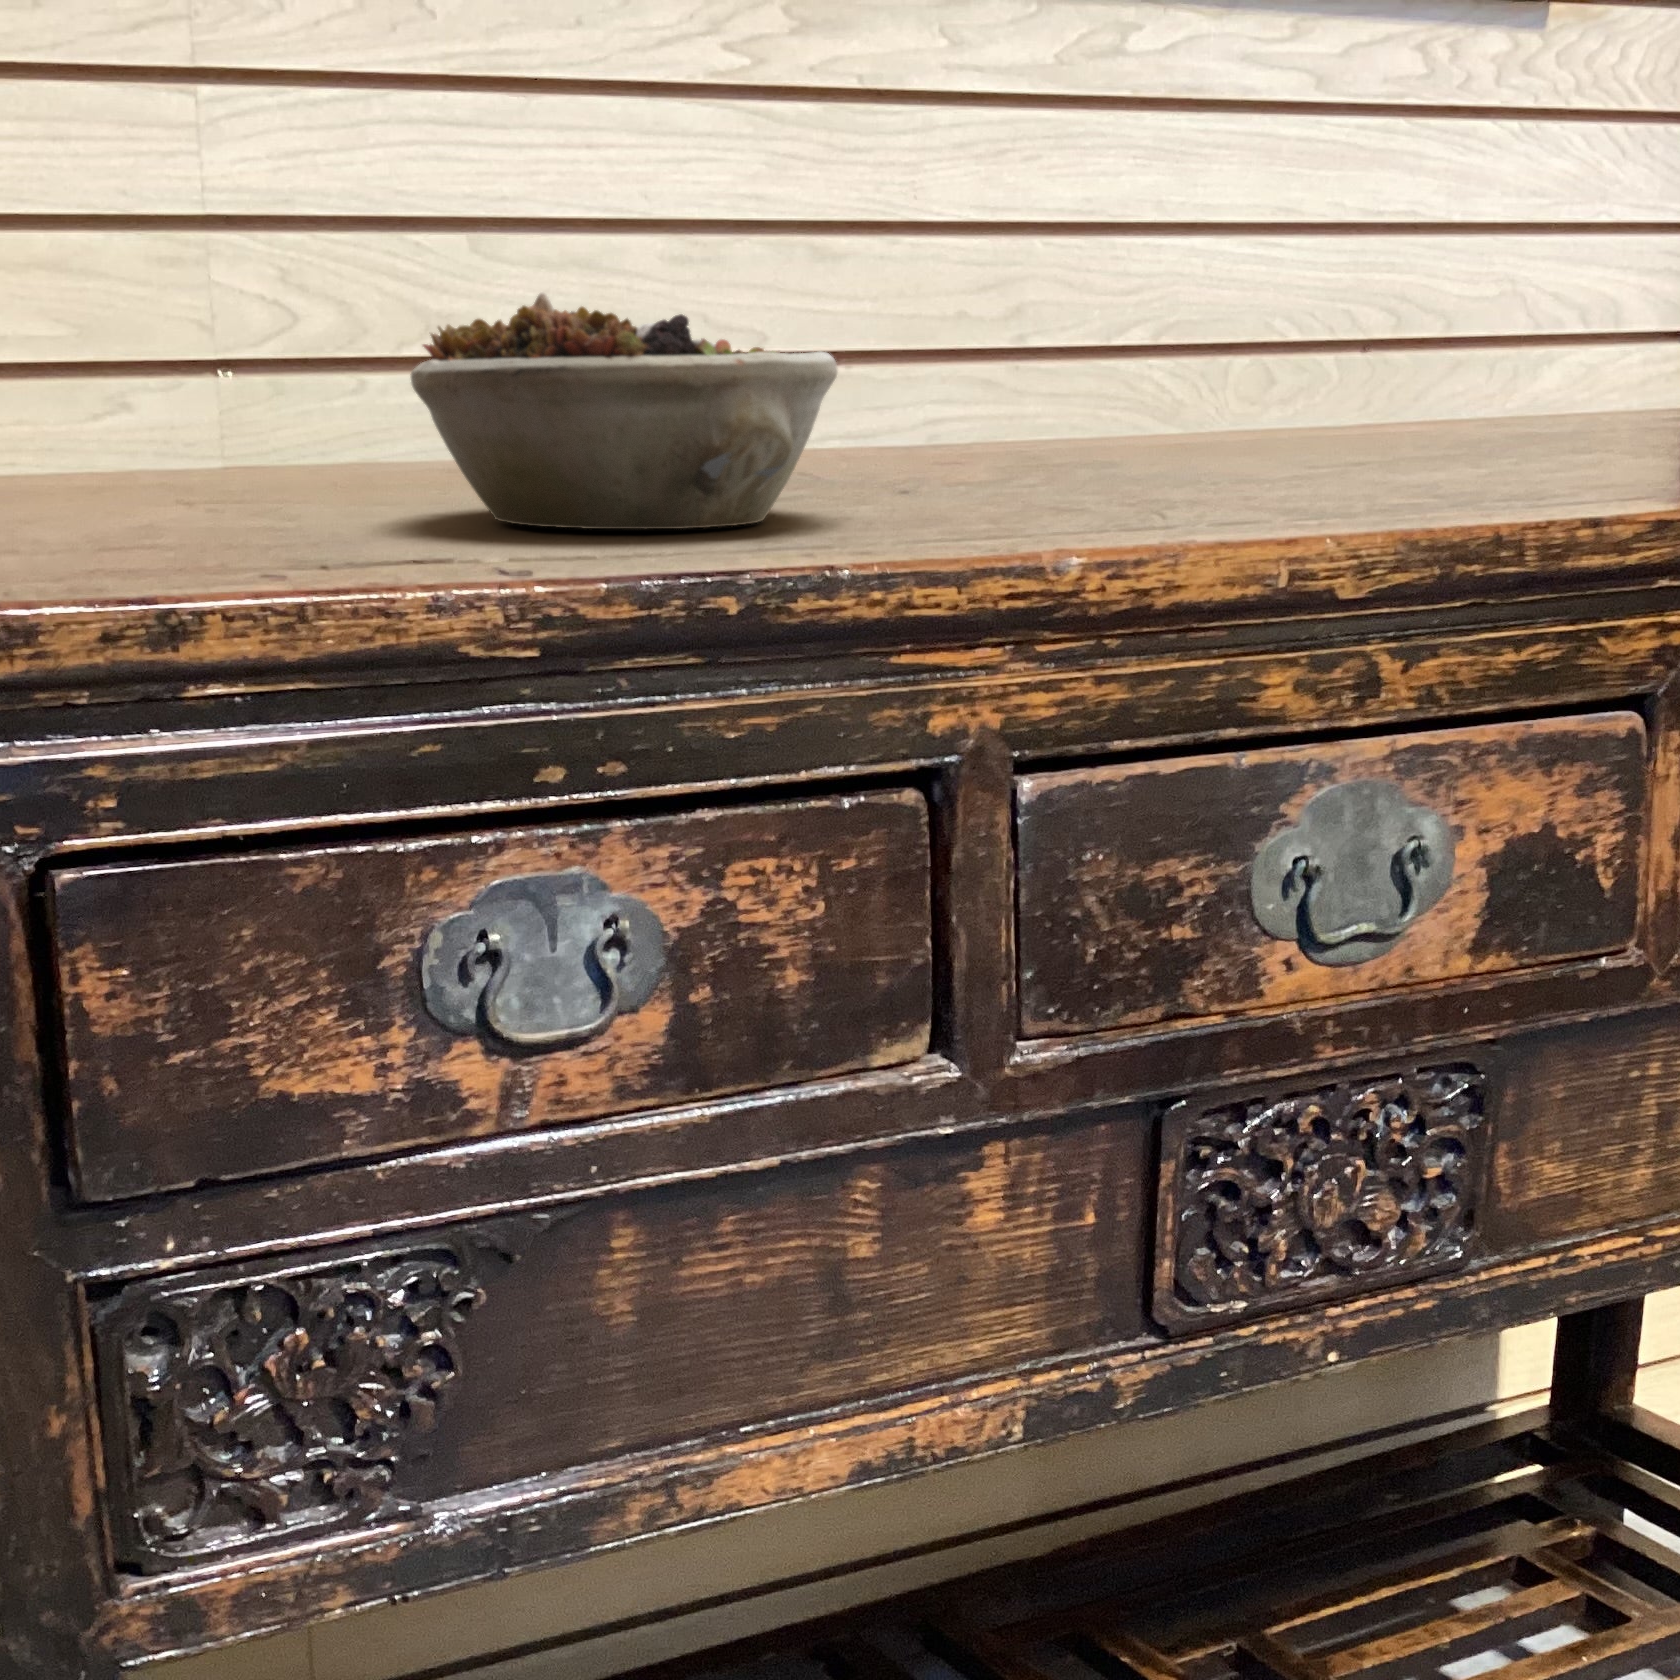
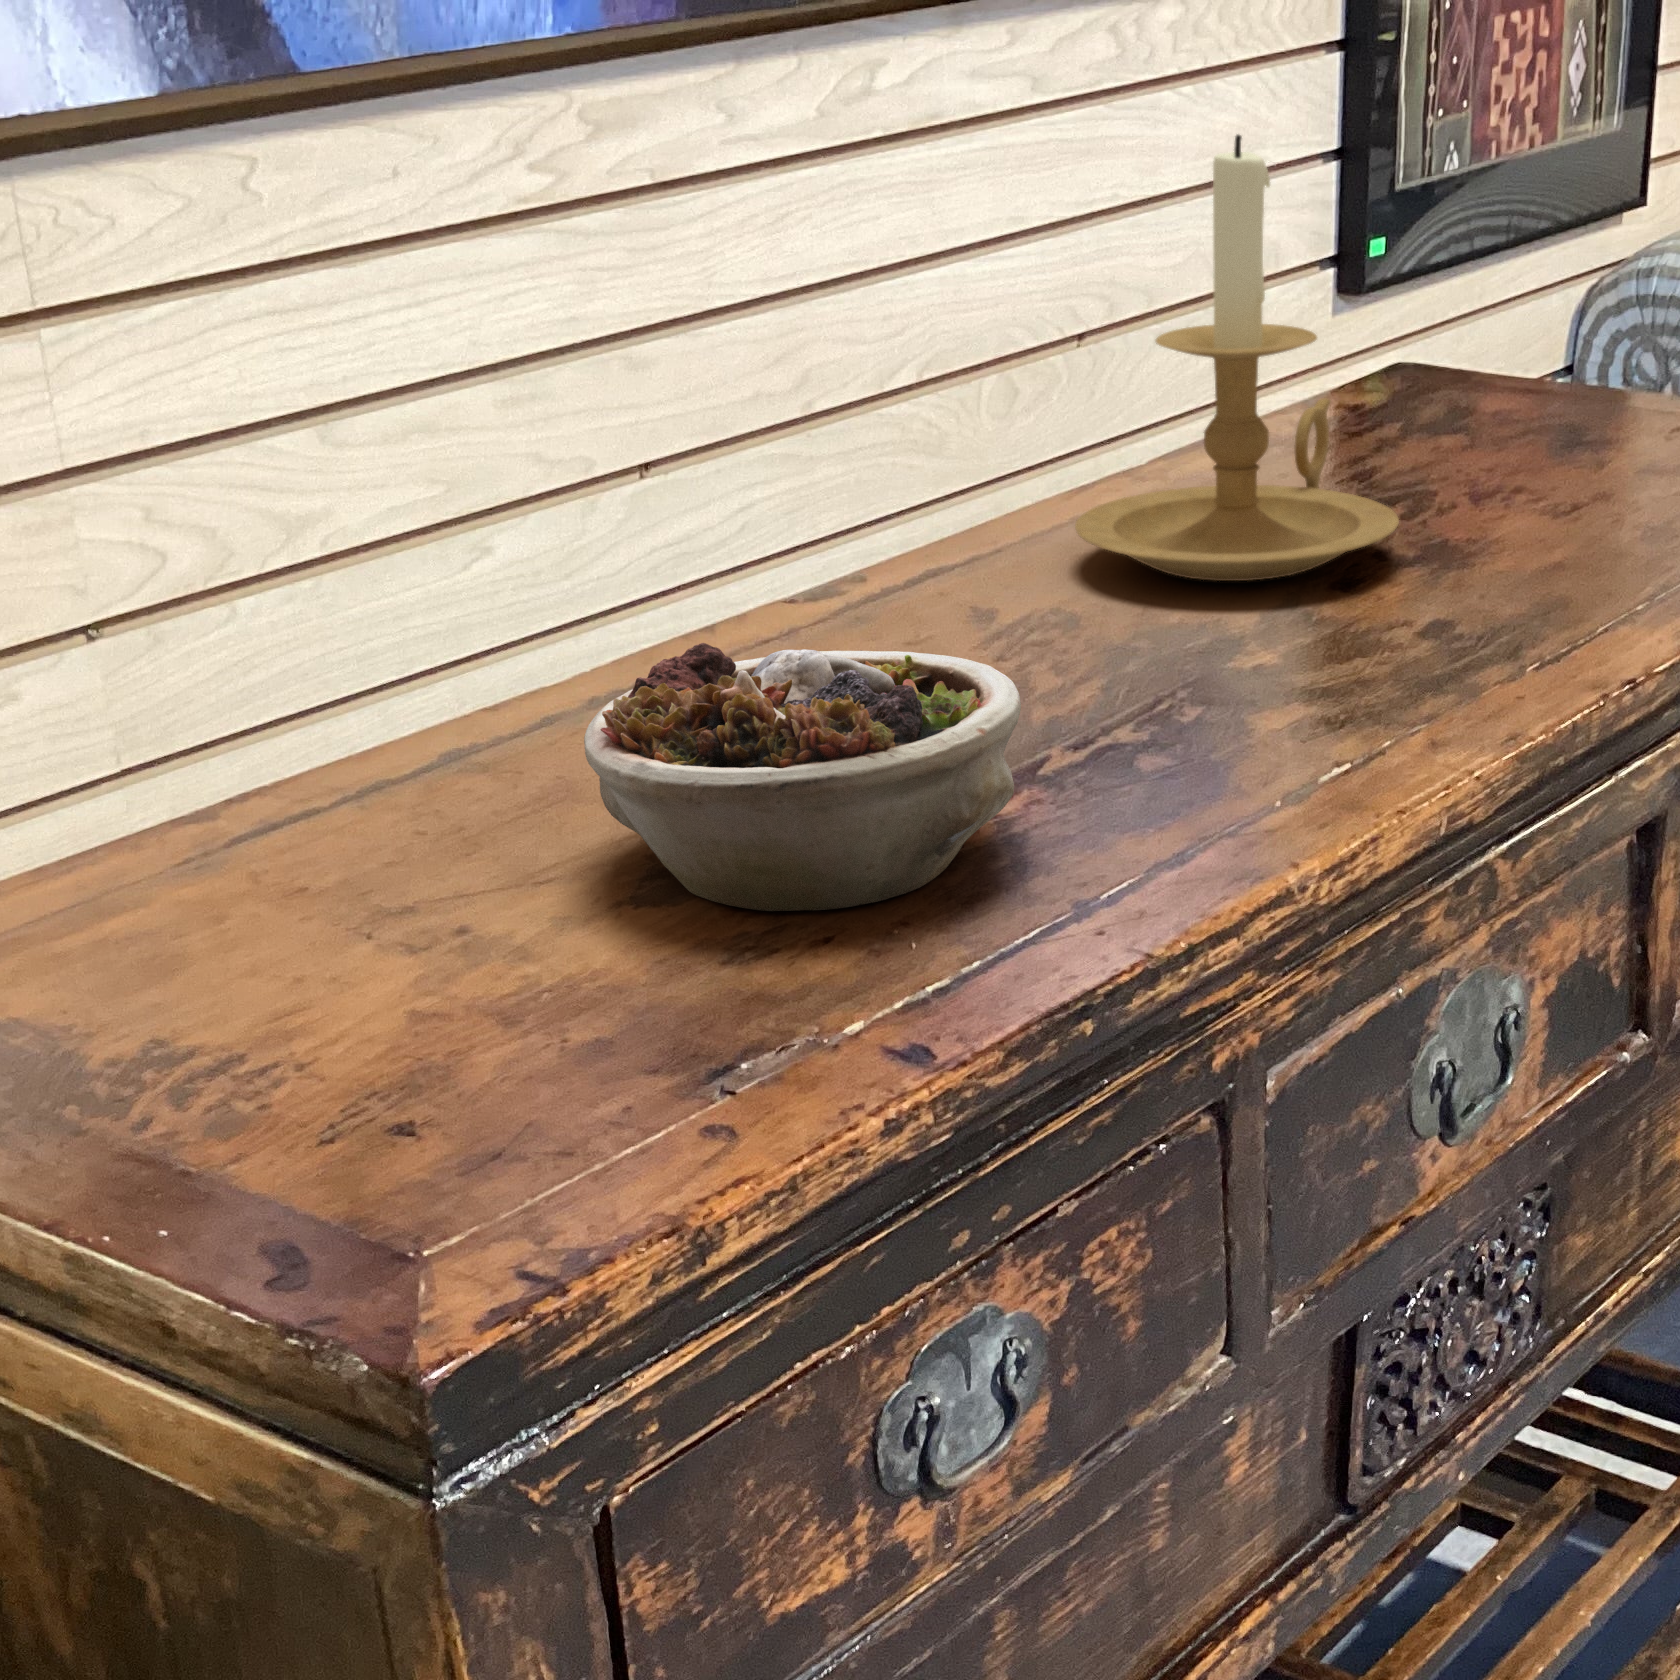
candle holder: none [1173,22,1499,465] -> present [1075,135,1399,581]

